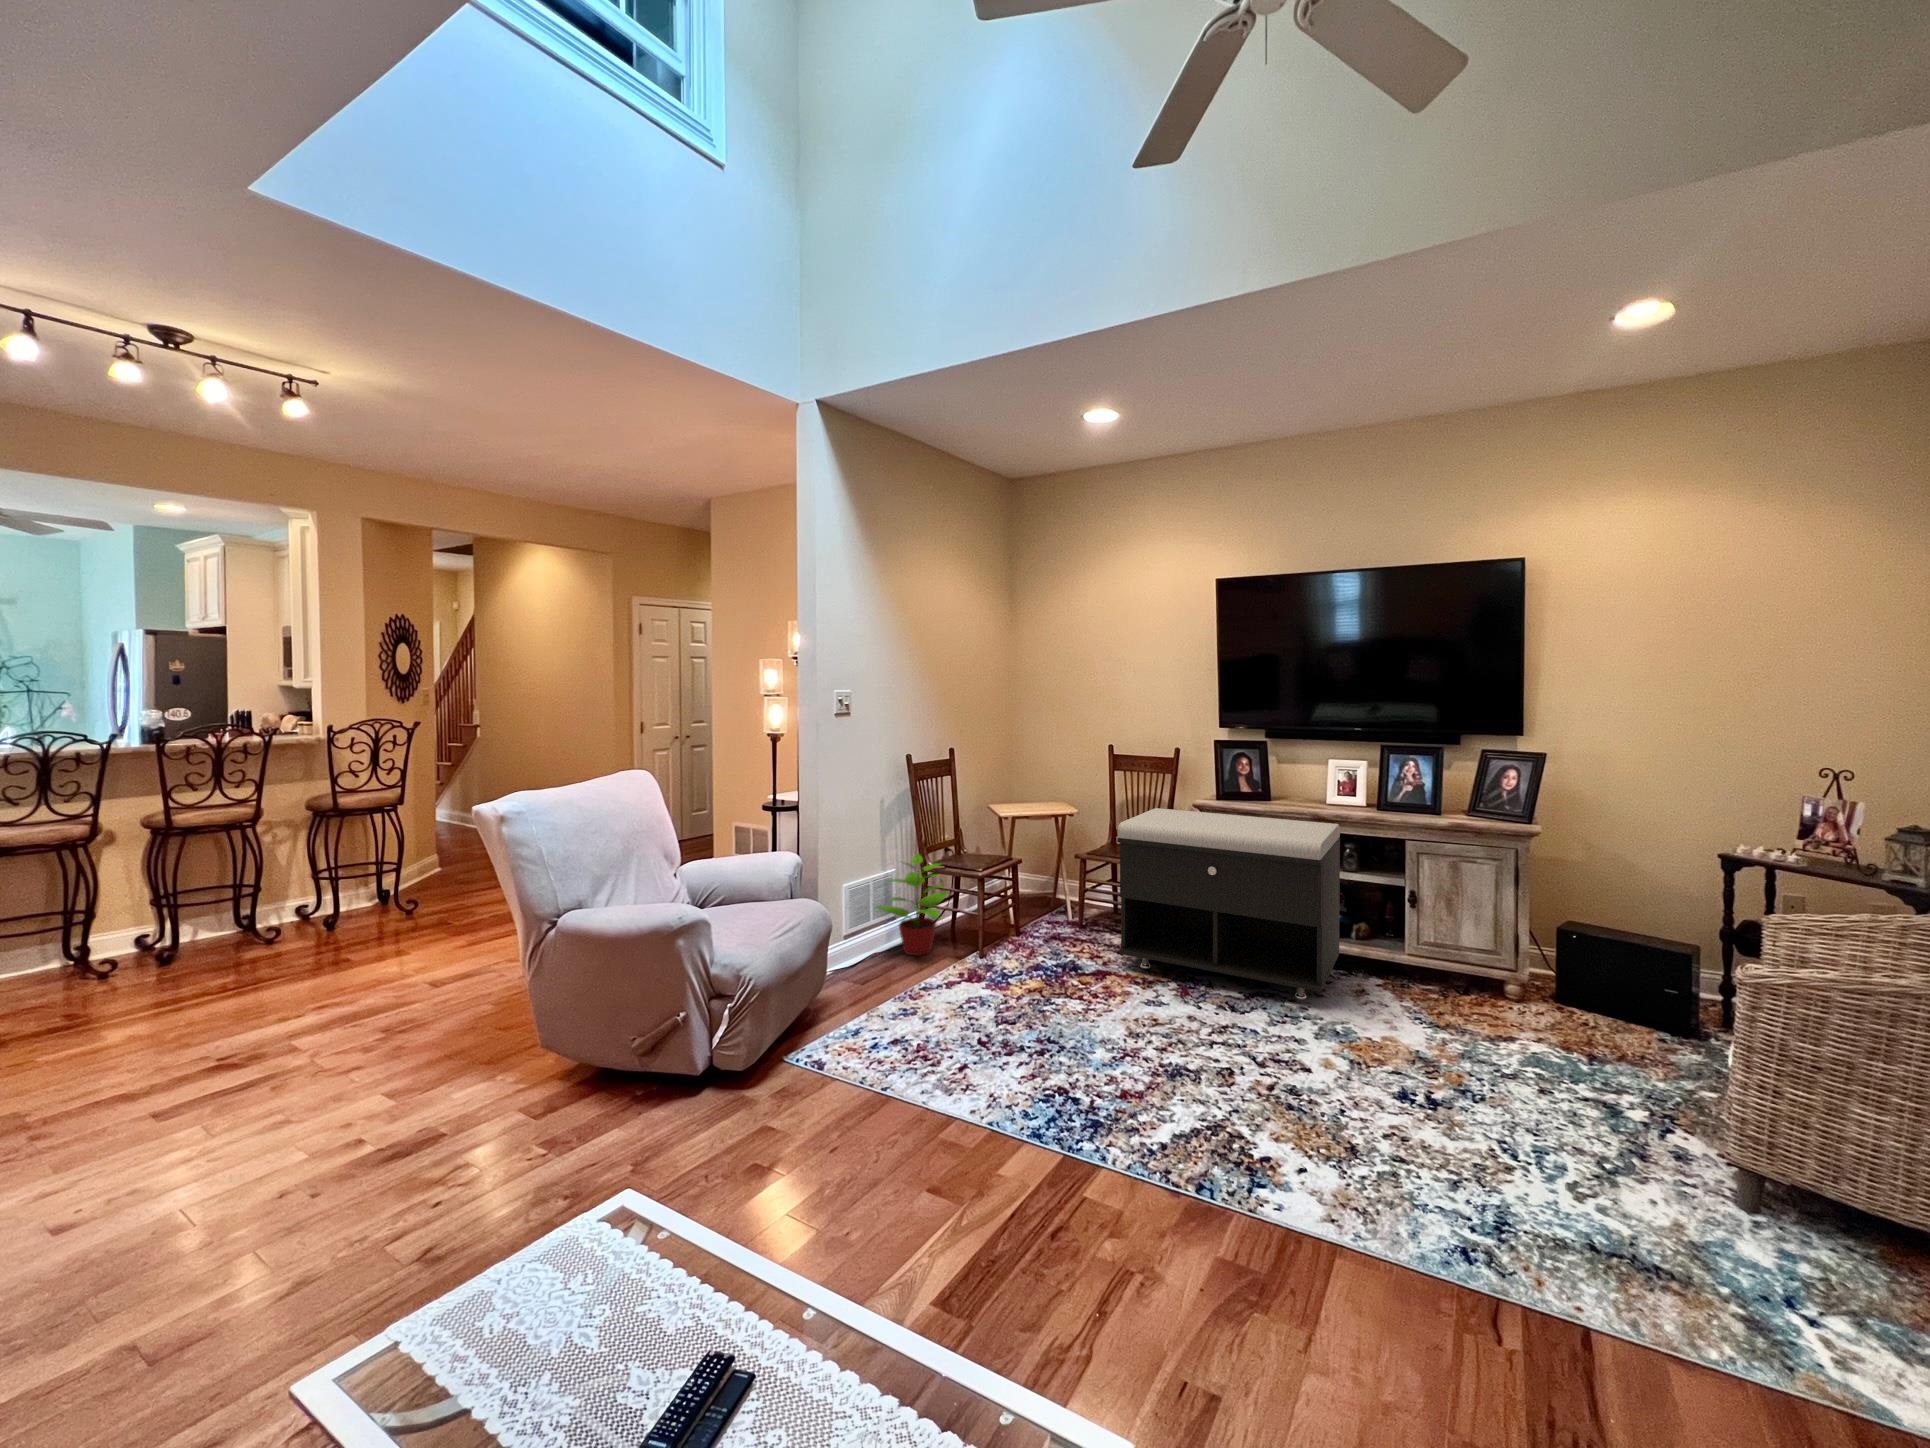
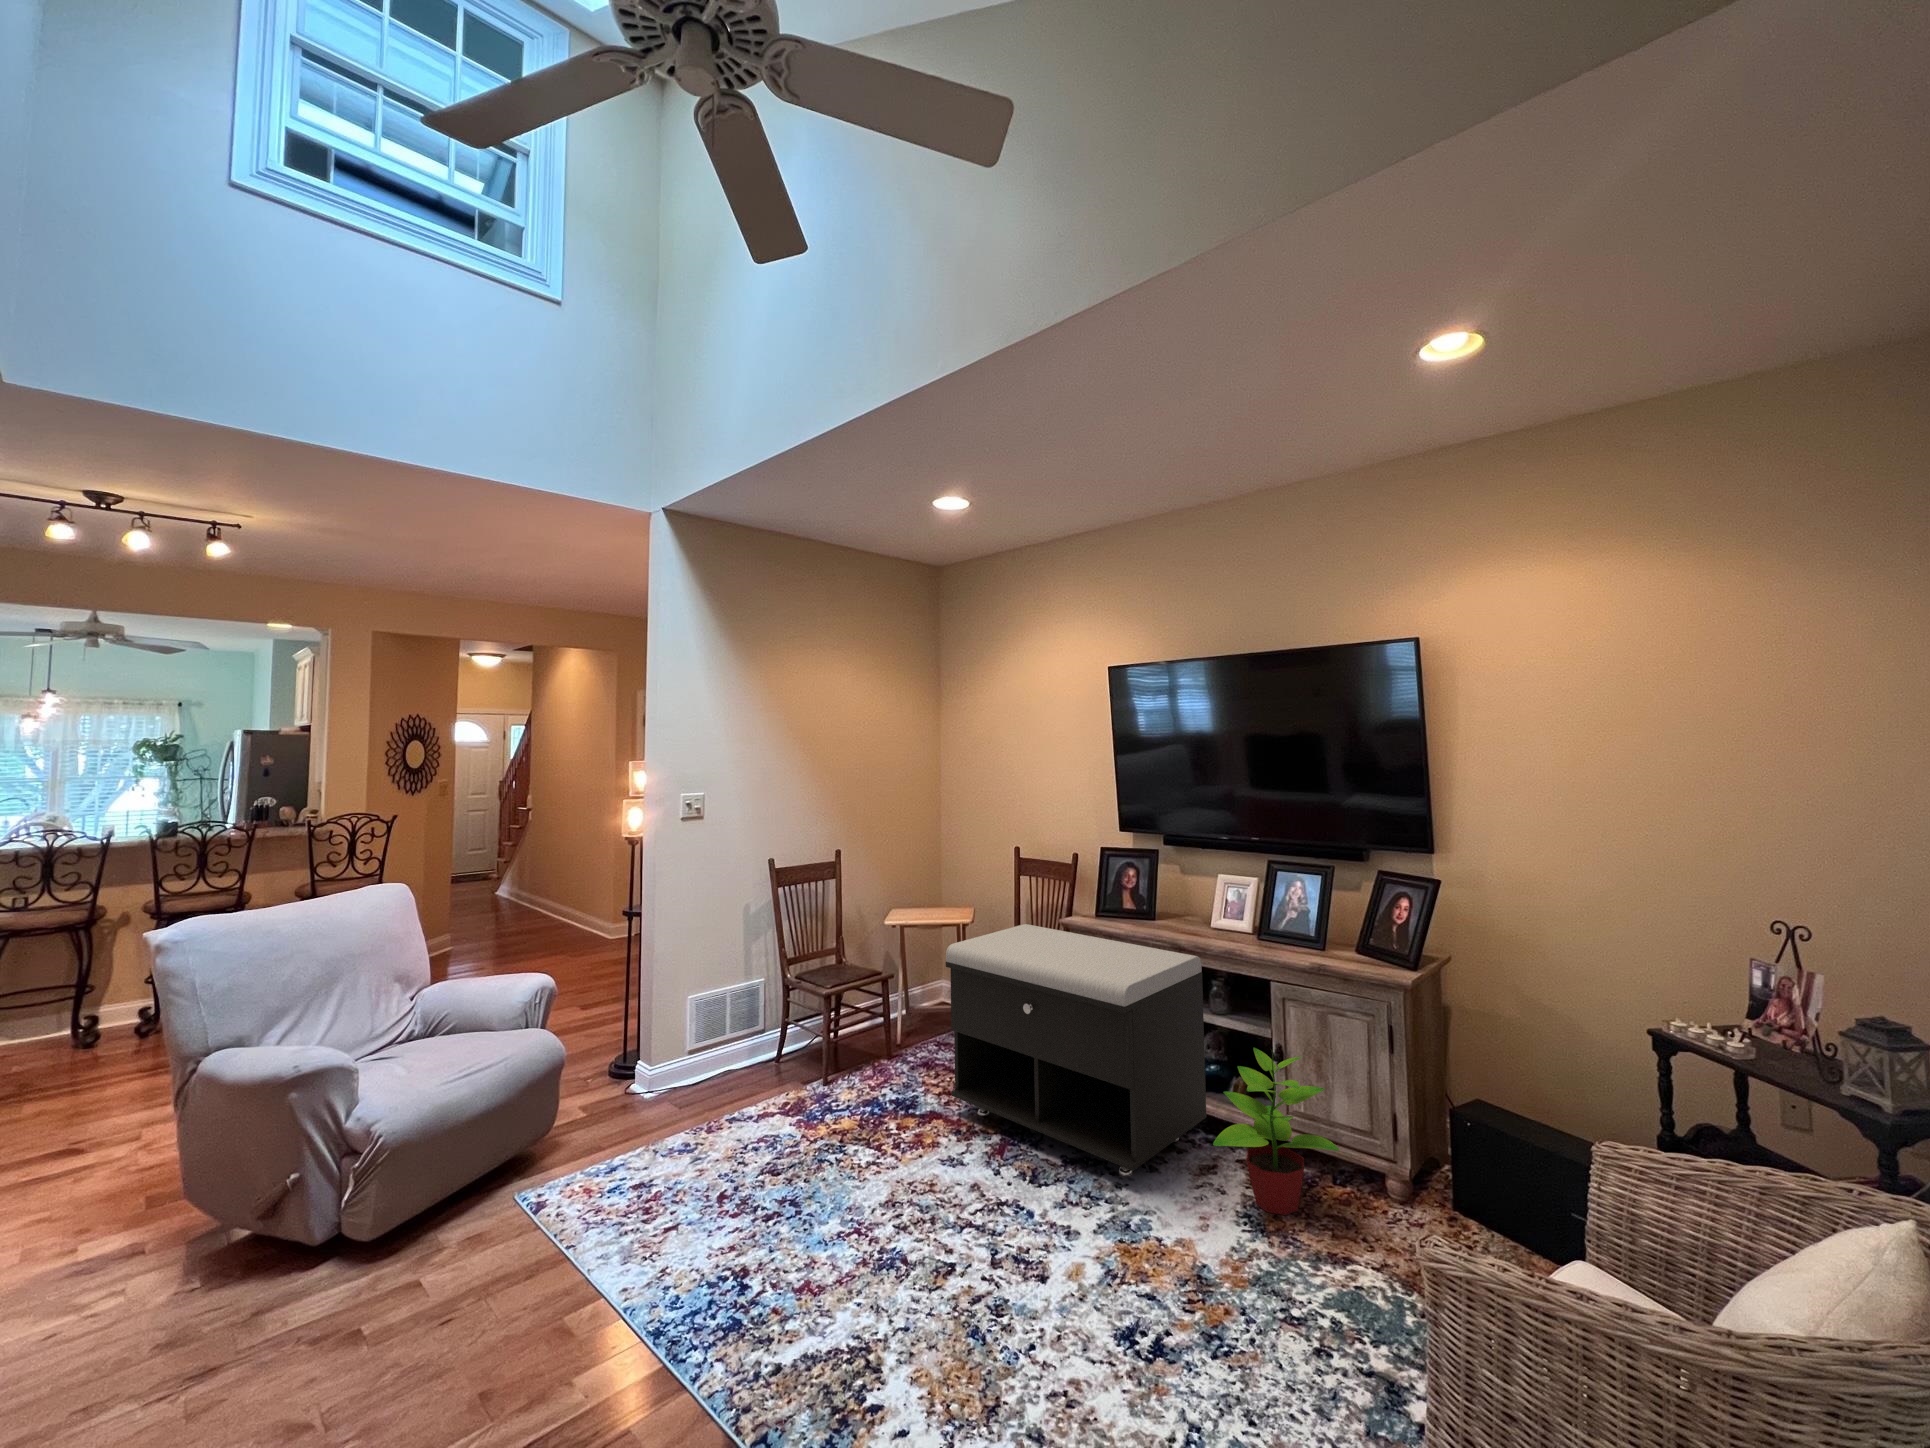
potted plant: present [876,854,948,955] -> present [1213,1048,1339,1215]

